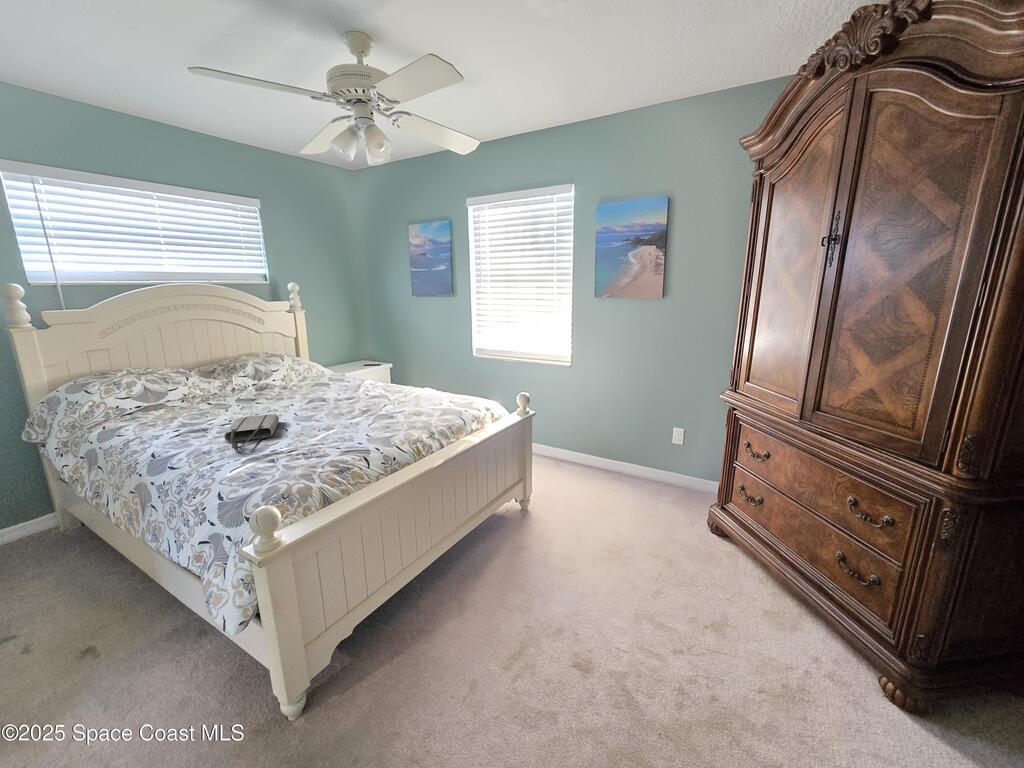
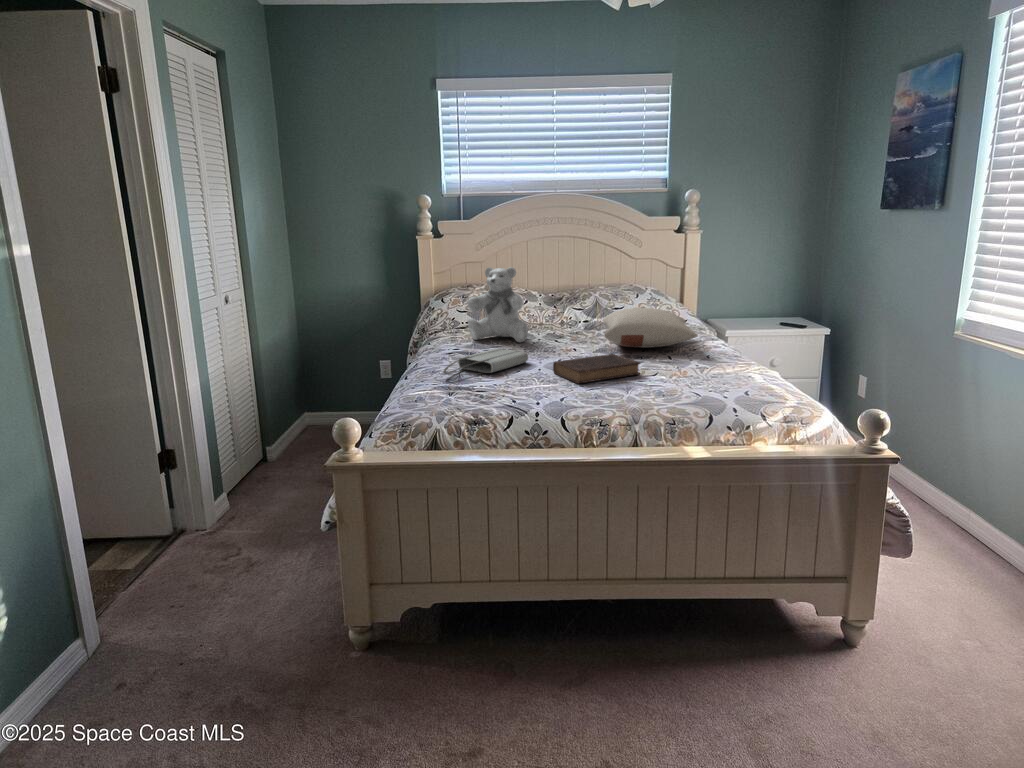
teddy bear: none [160,347,235,419] -> present [468,267,528,342]
pillow: none [285,365,377,394] -> present [603,308,698,348]
book: none [316,399,376,423] -> present [553,354,640,383]

